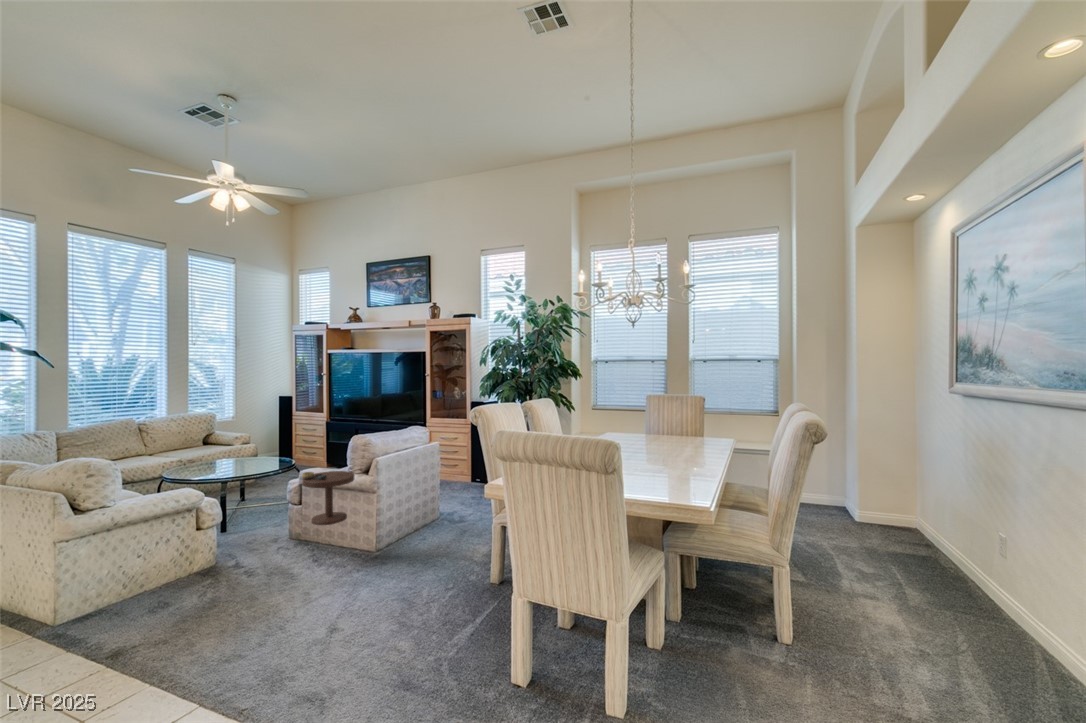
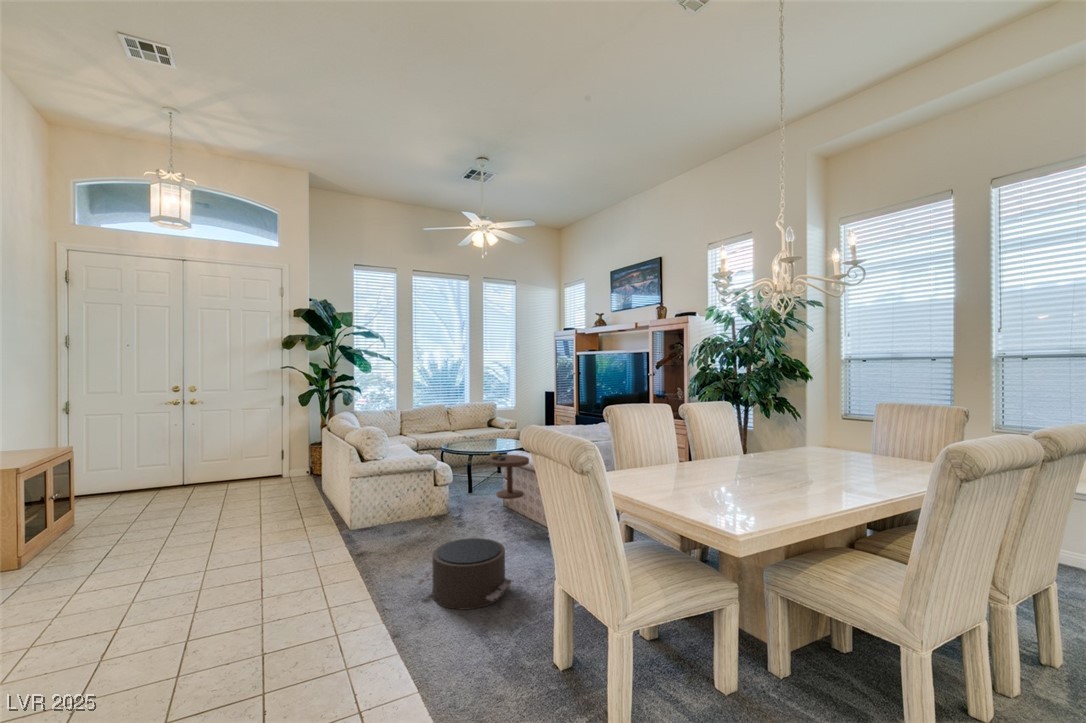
pouf: none [282,573,408,671] -> present [417,538,513,610]

